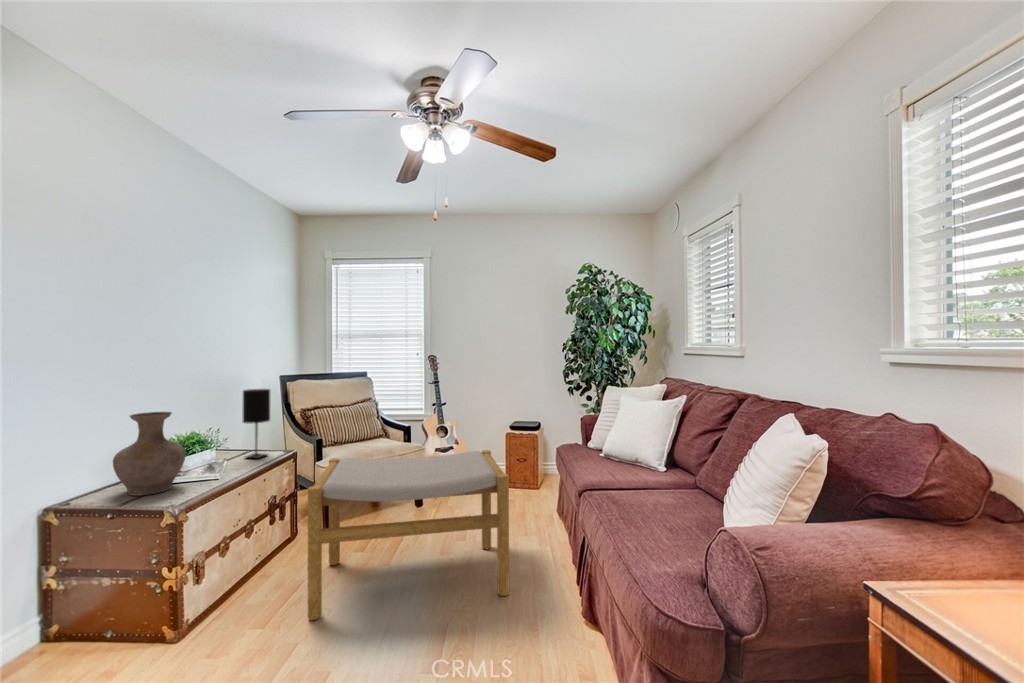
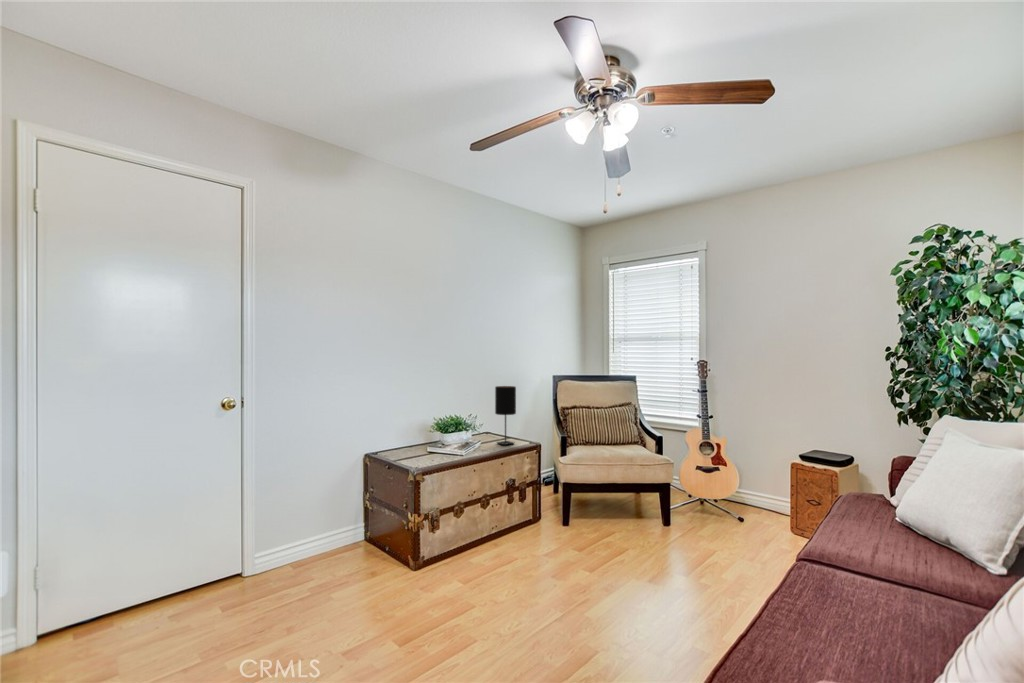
vase: present [113,412,186,496] -> none [399,398,442,458]
footstool: present [308,450,509,620] -> none [490,455,703,651]

